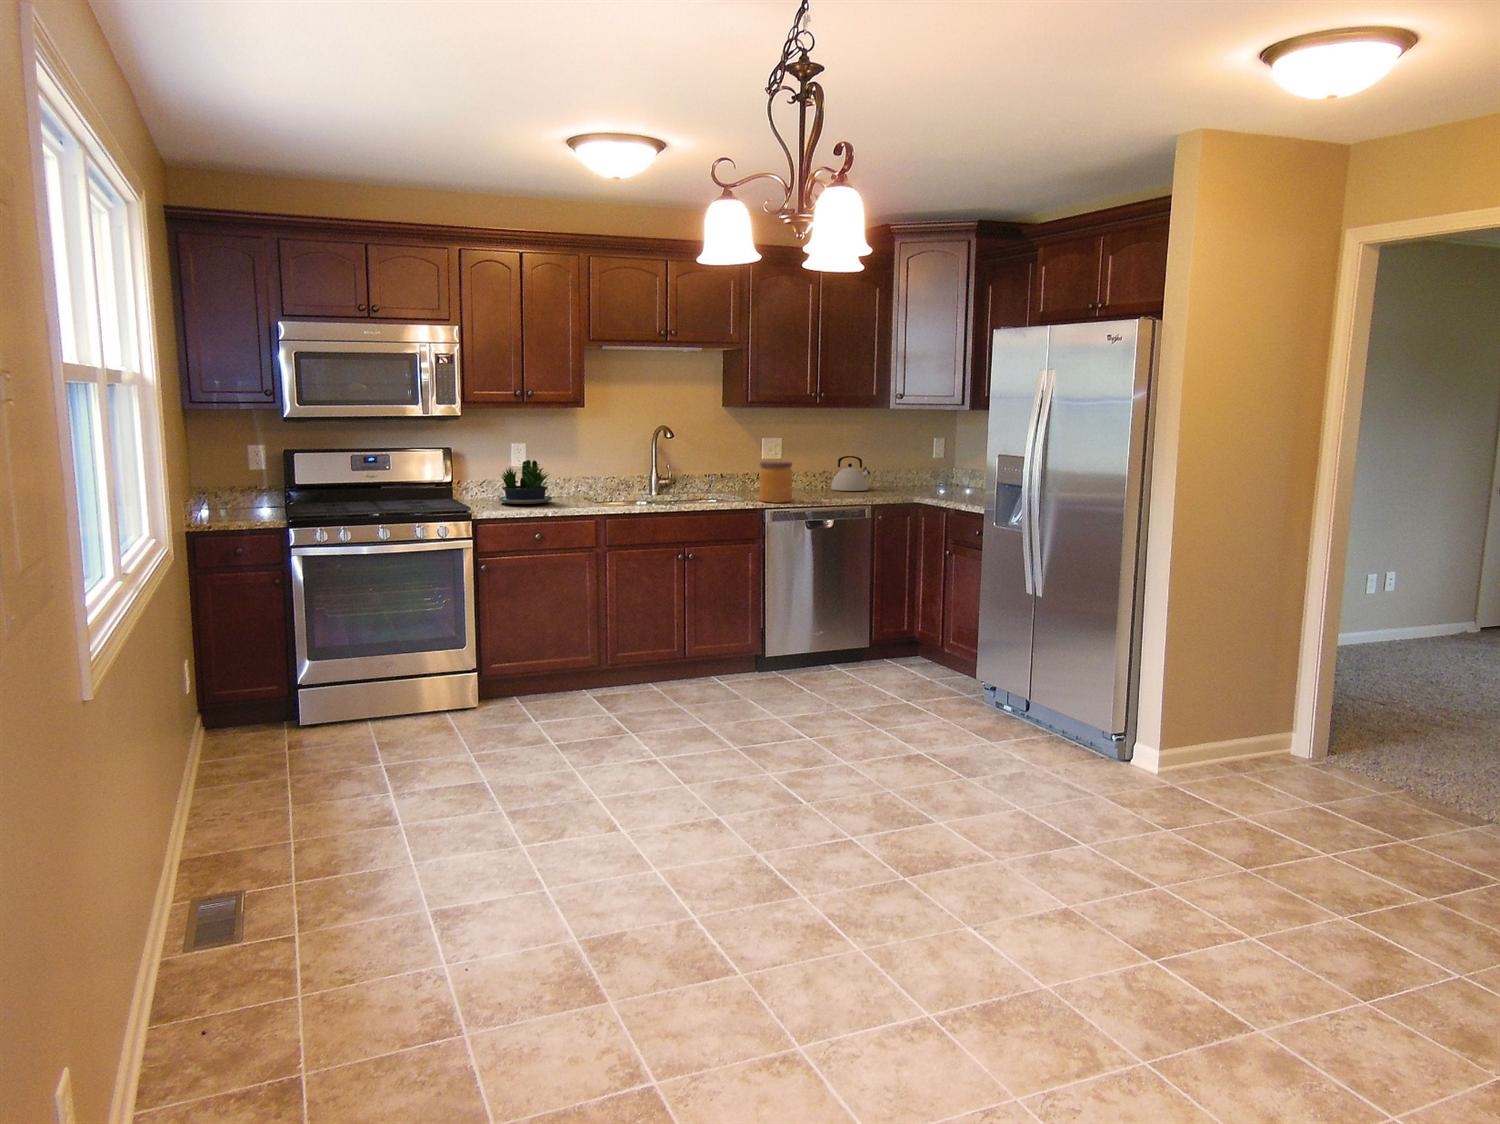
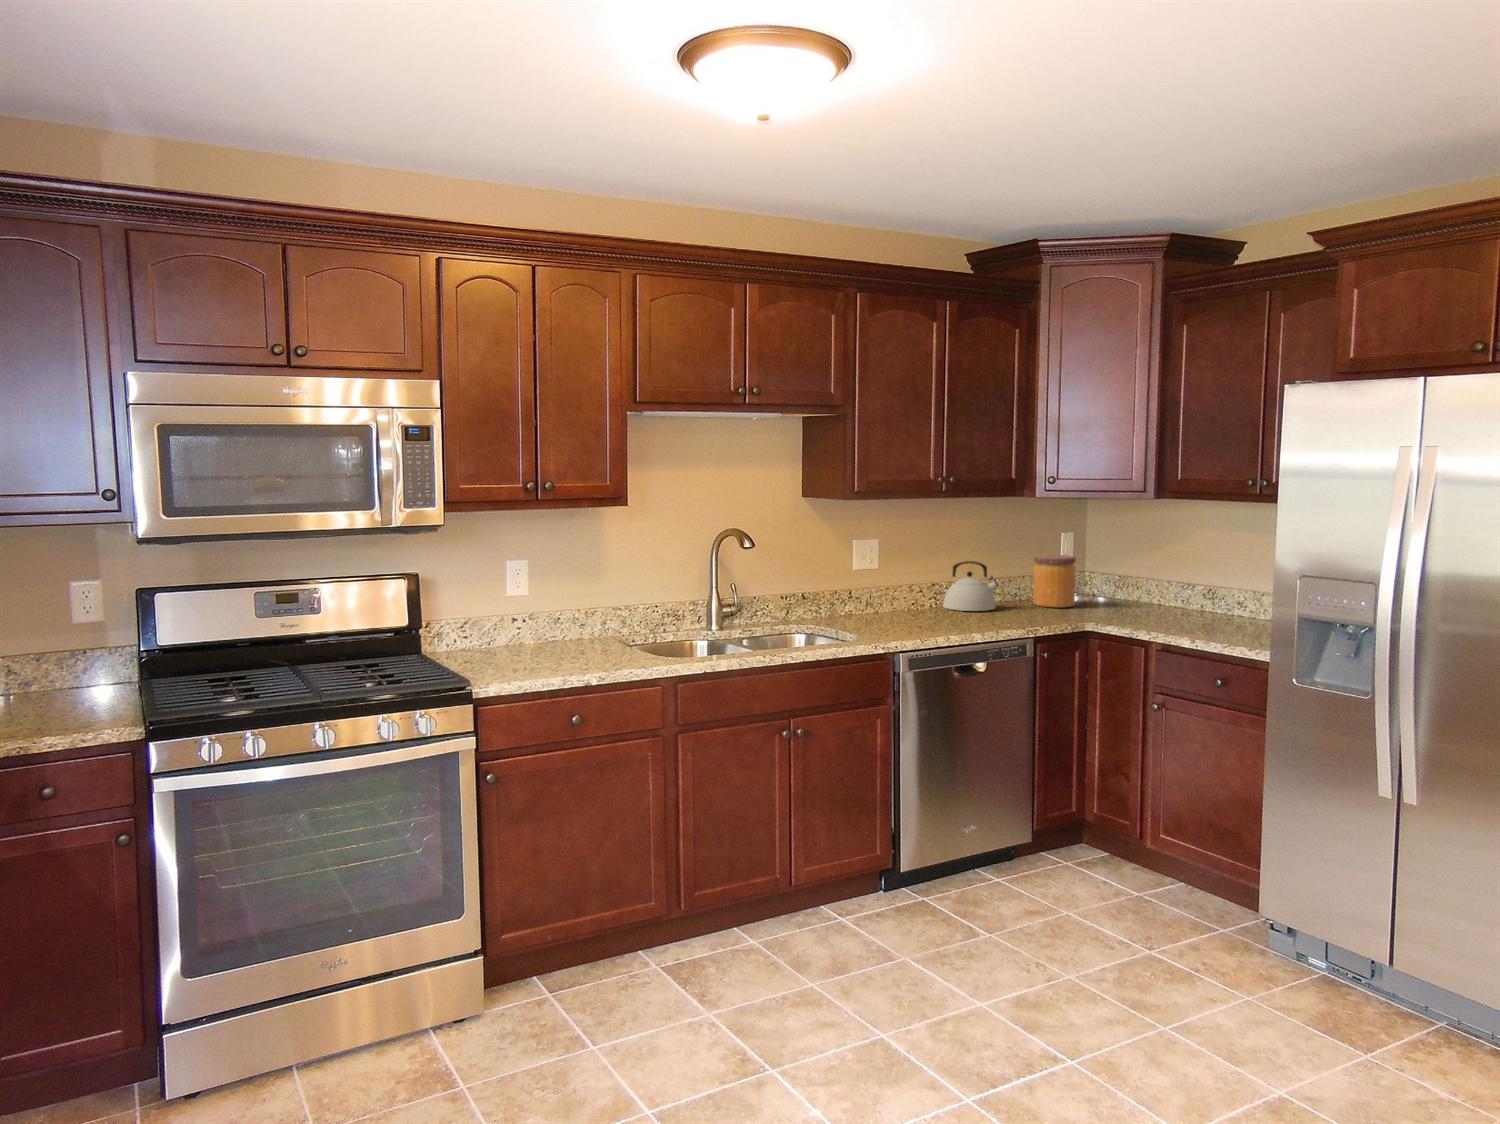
potted plant: present [499,460,552,504] -> none [495,589,594,661]
jar: present [759,461,792,503] -> present [1033,555,1076,607]

